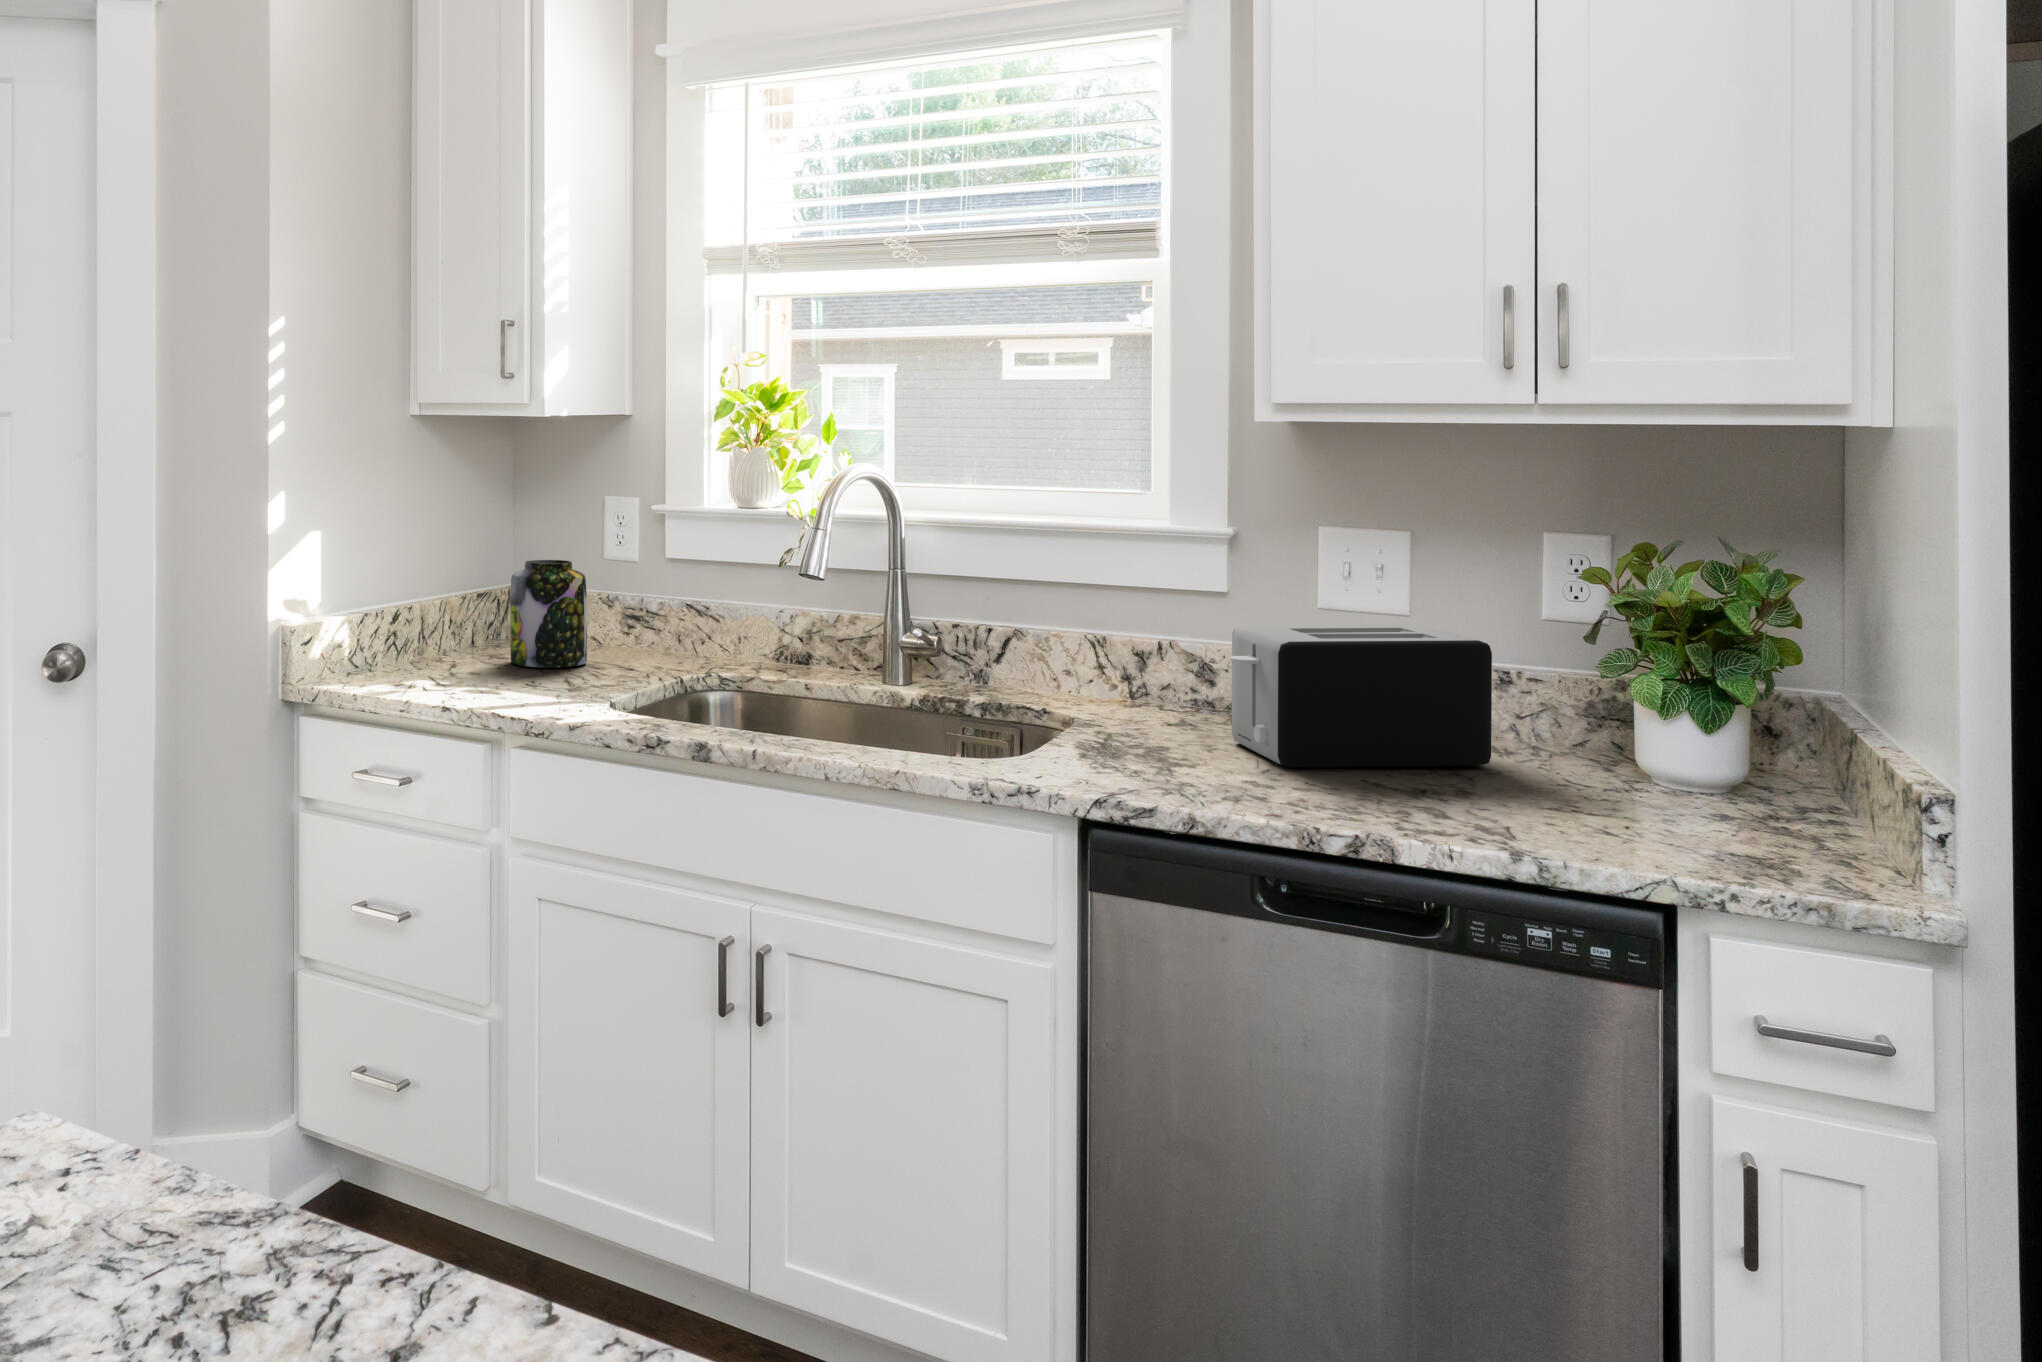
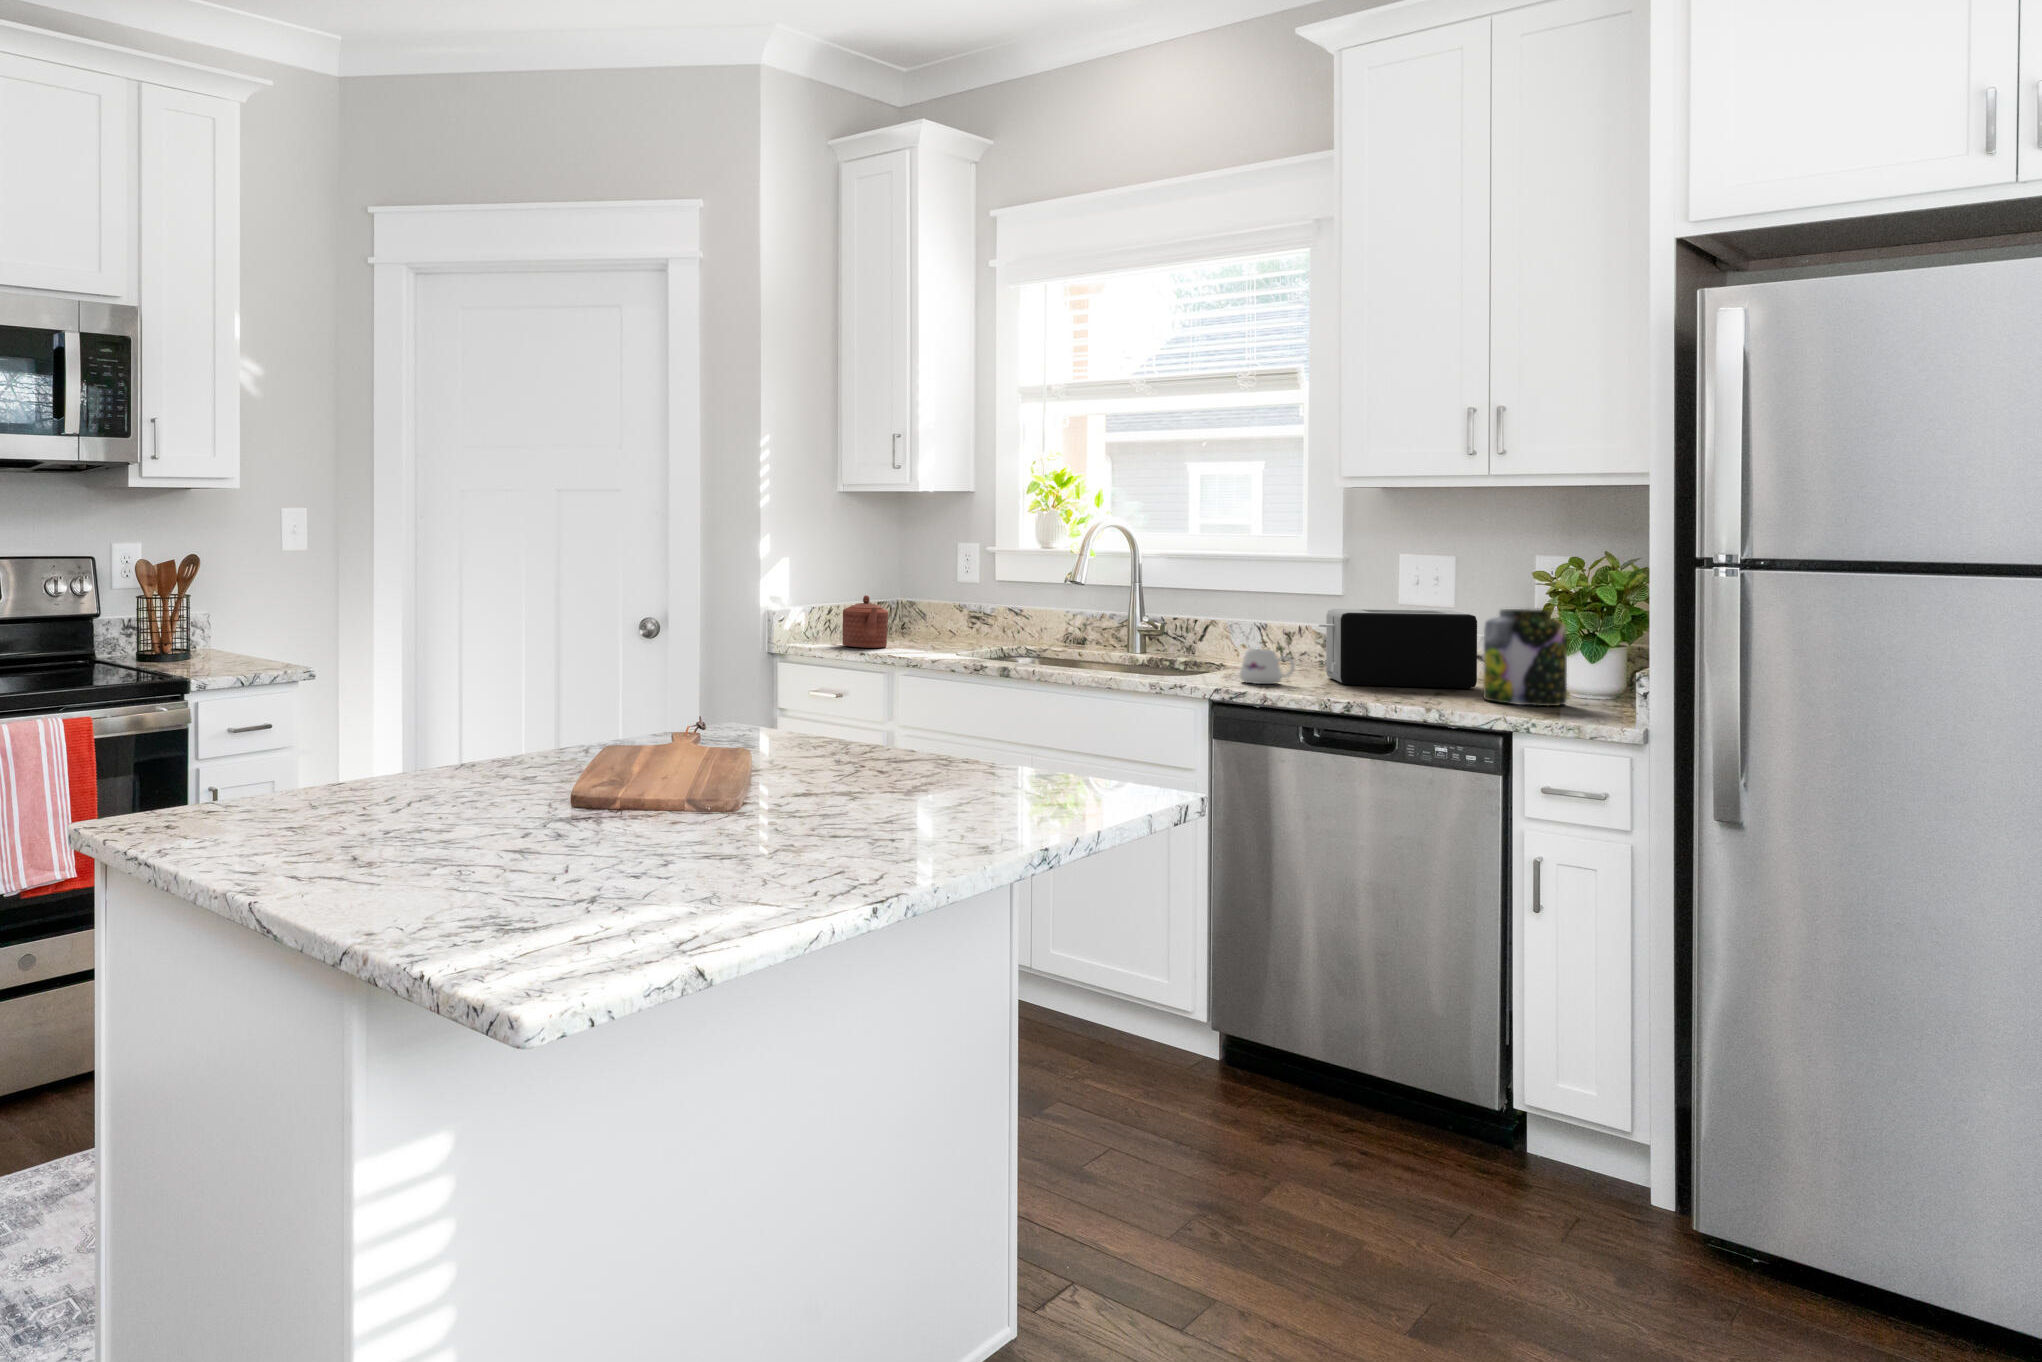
jar: present [510,560,587,668] -> present [1483,609,1567,706]
teapot: none [416,595,494,687] -> present [843,595,888,648]
mug: none [1116,709,1213,776] -> present [1240,649,1295,684]

